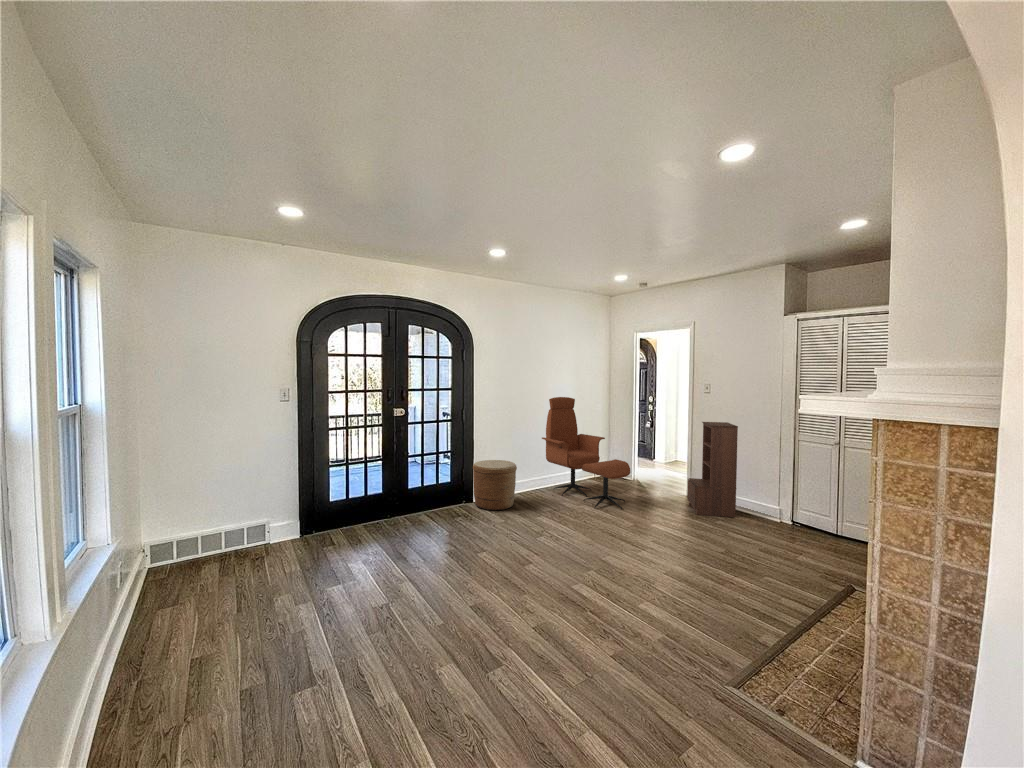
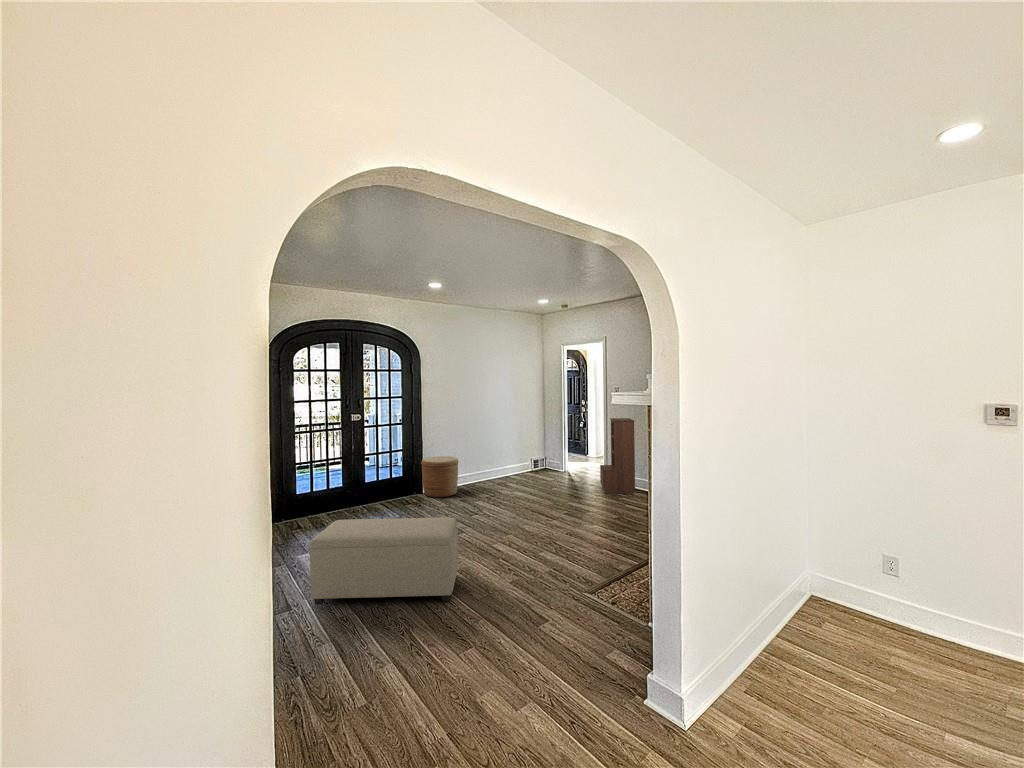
lounge chair: present [542,397,630,509] -> none [482,402,553,493]
ottoman: none [344,555,539,686] -> present [310,517,458,605]

